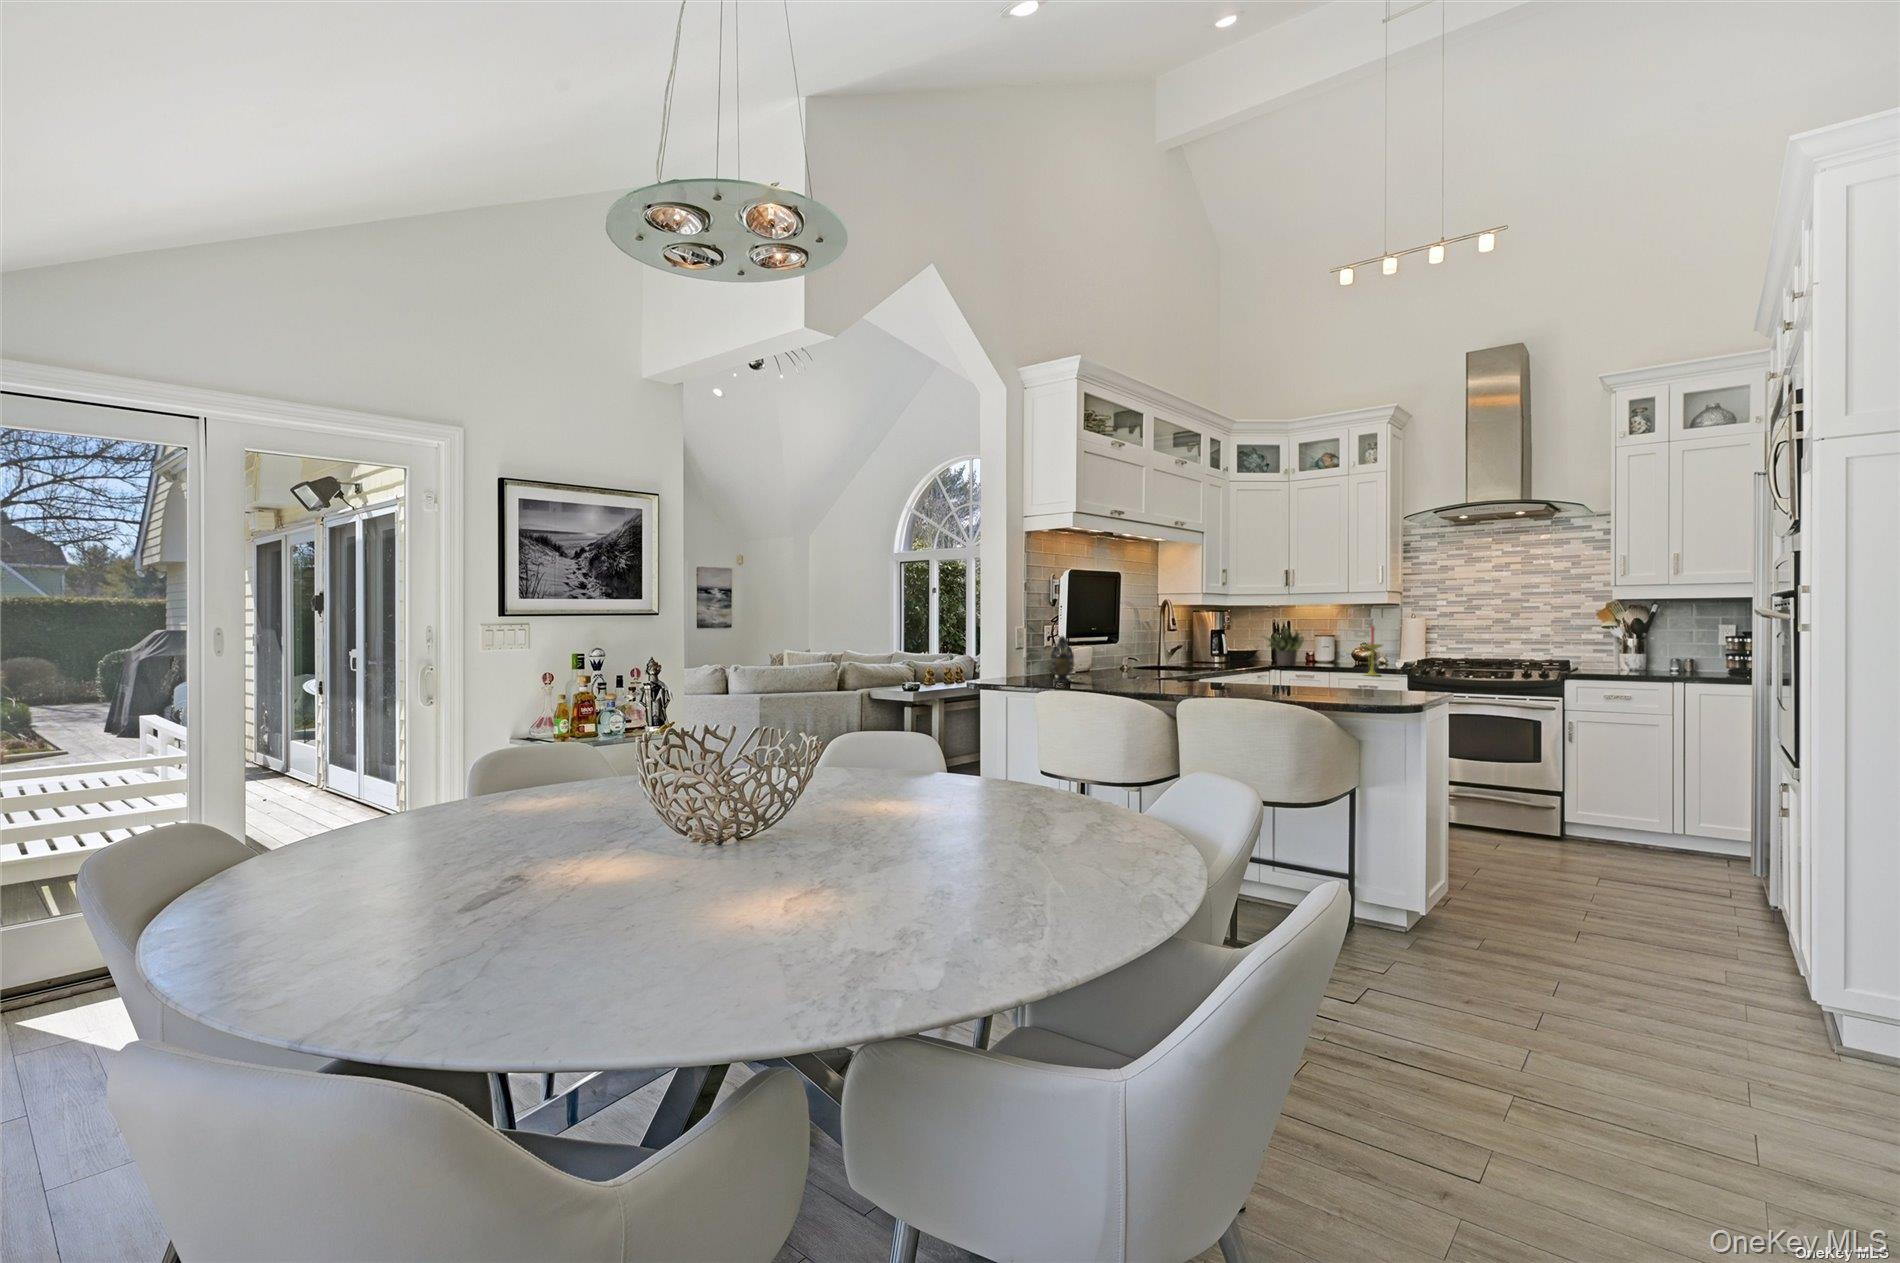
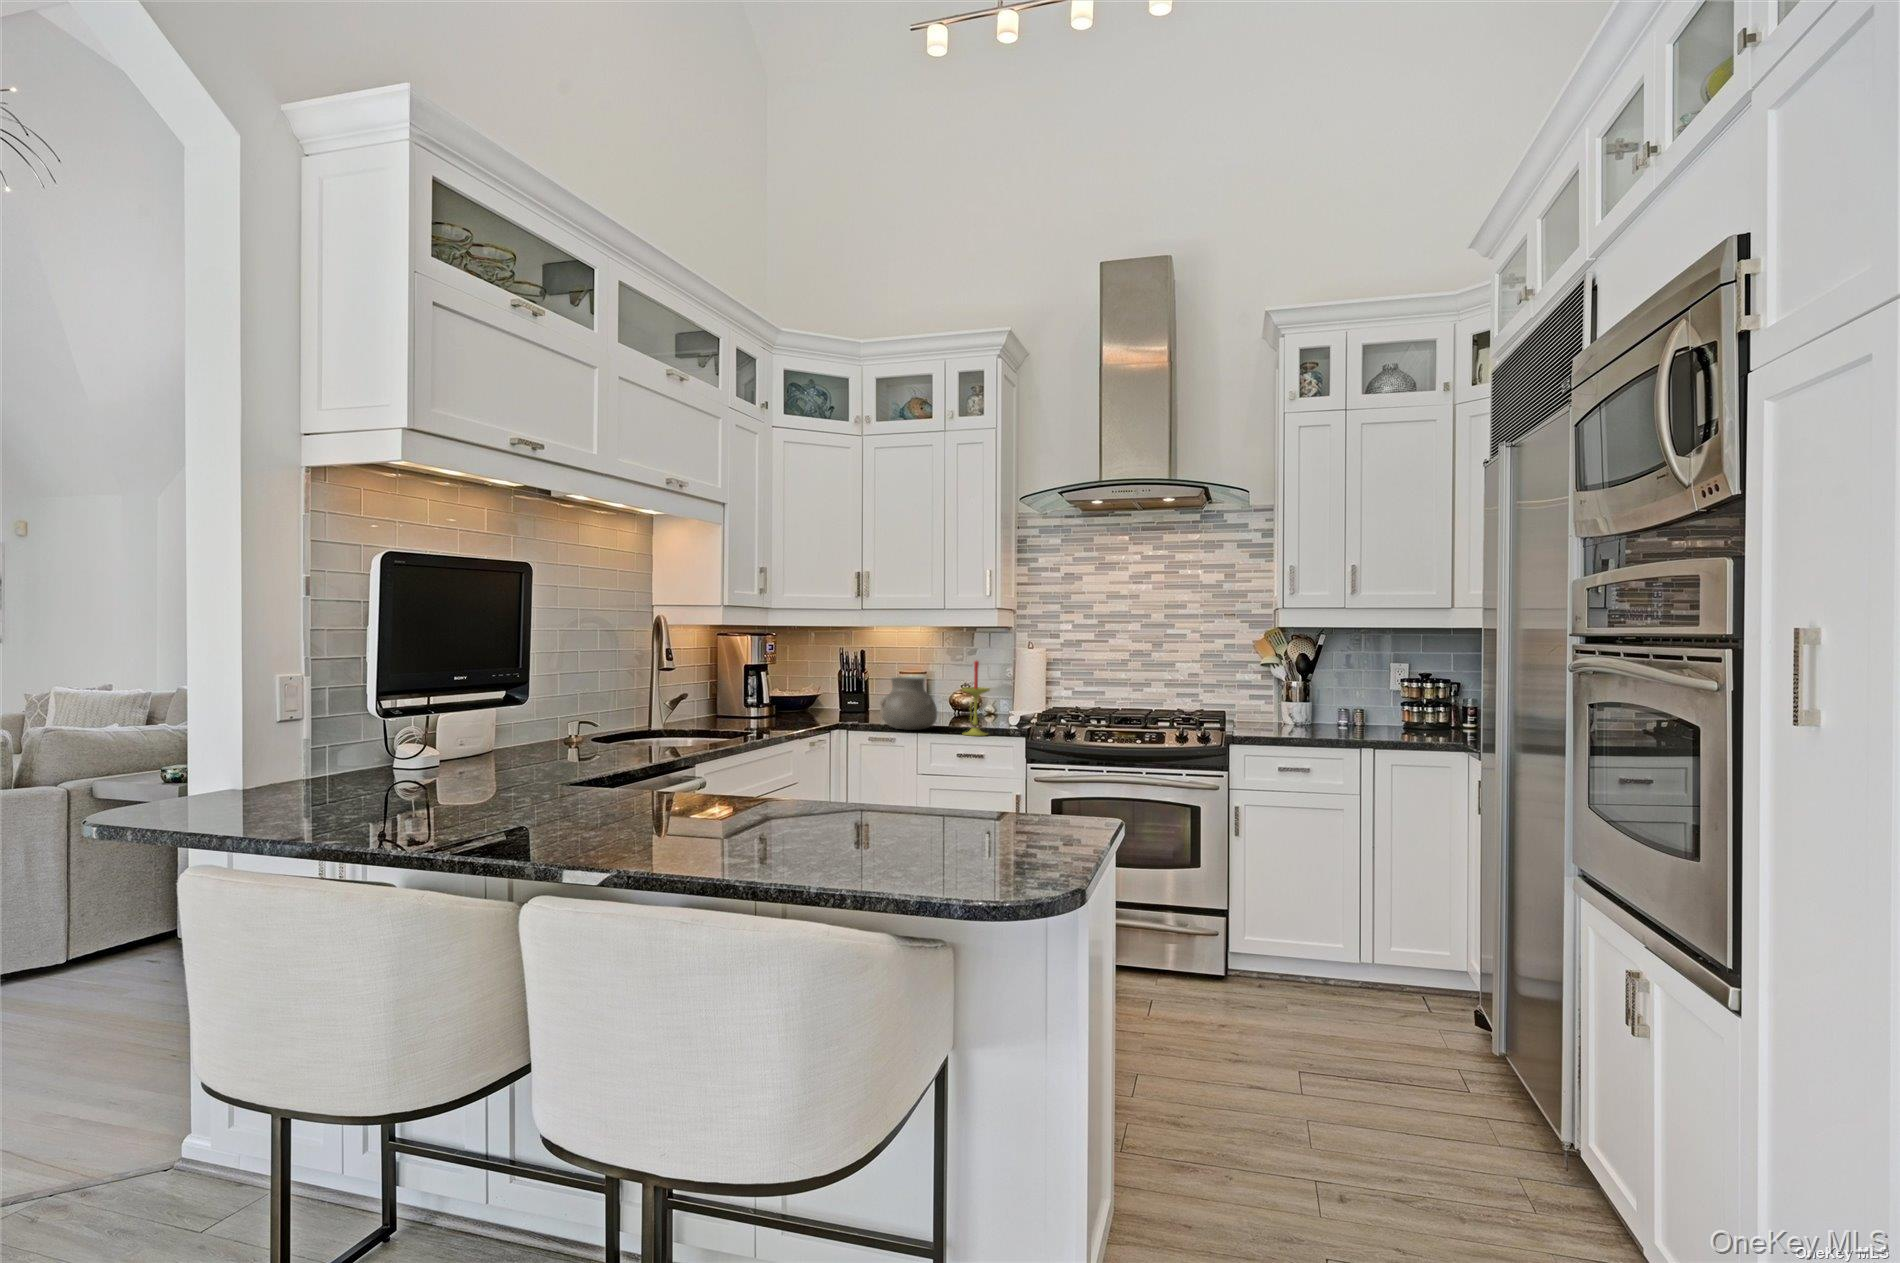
potted plant: present [1263,627,1304,666] -> none [817,656,883,718]
teapot: present [1050,636,1075,682] -> none [385,693,439,788]
vase: none [1304,638,1345,672] -> present [880,677,937,730]

